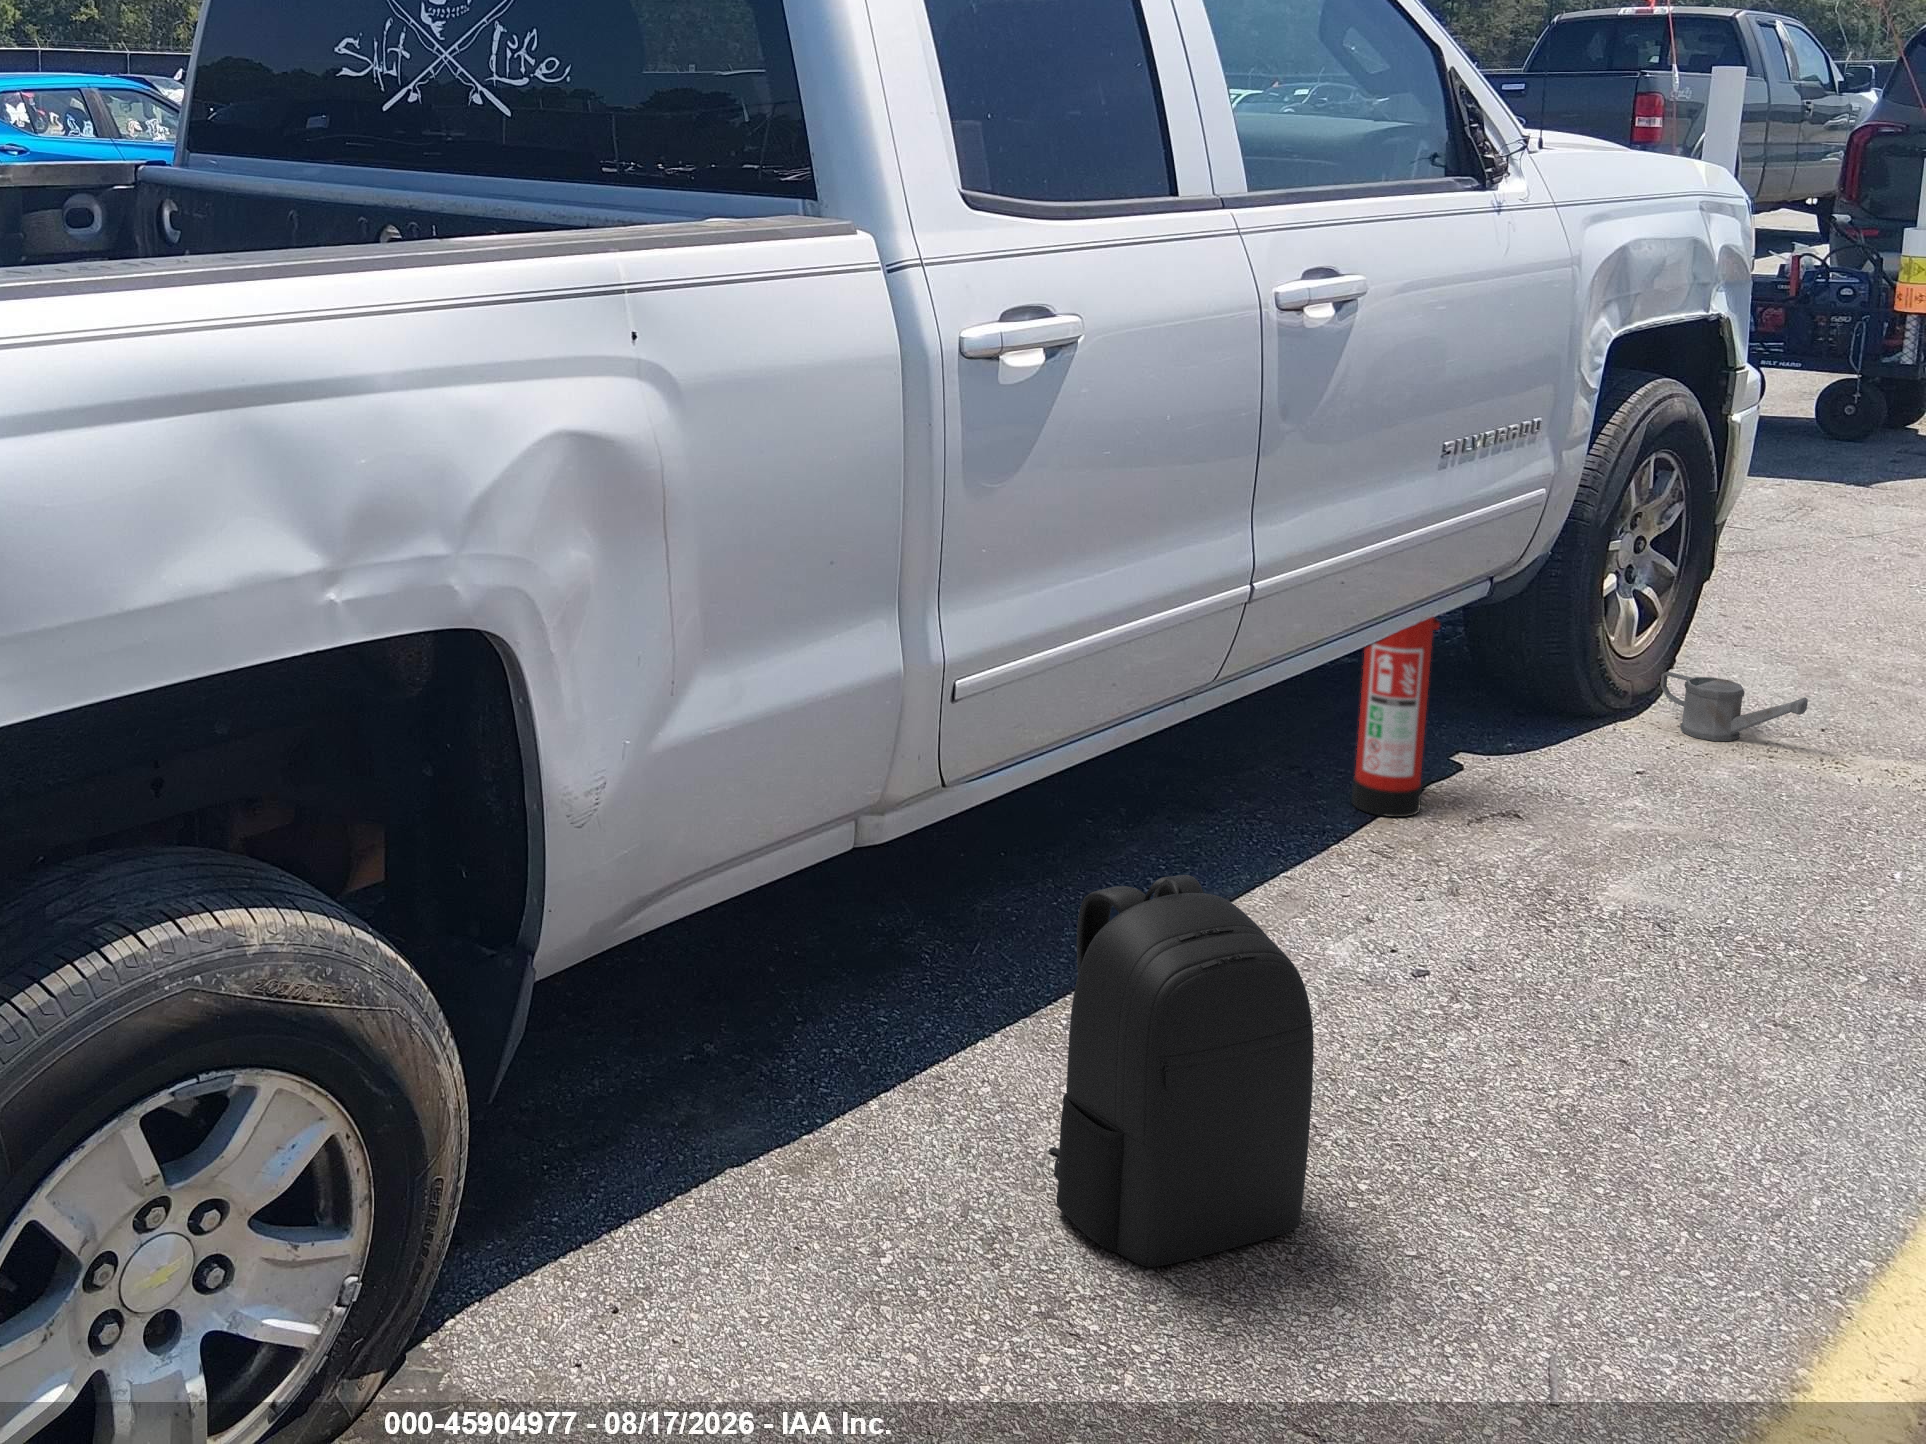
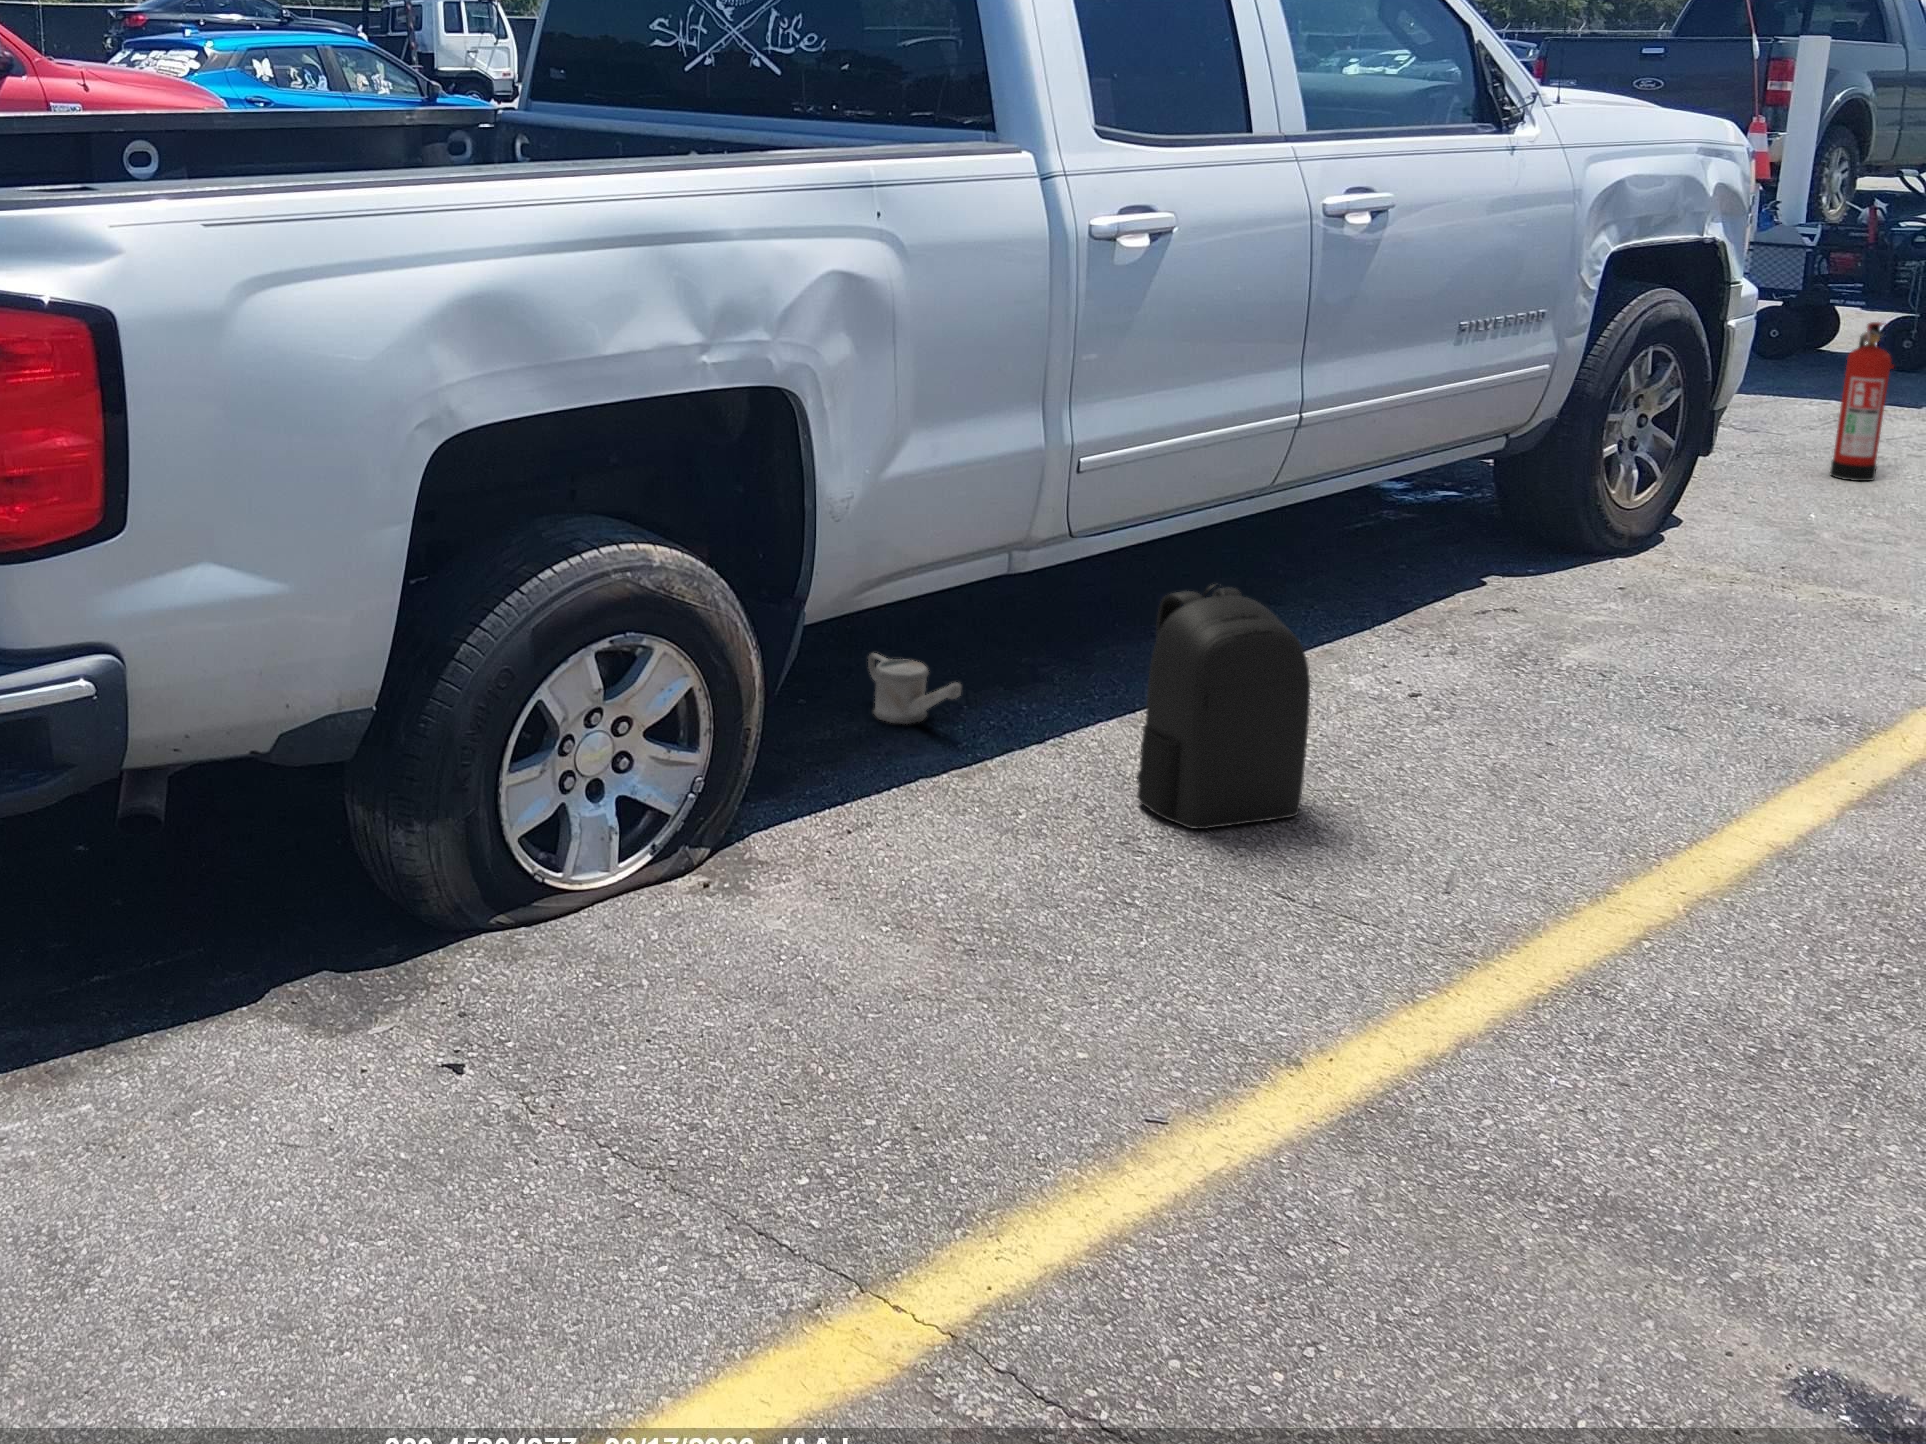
fire extinguisher: present [1352,617,1440,817] -> present [1830,322,1894,481]
watering can: present [1660,672,1808,741] -> present [868,653,961,724]

